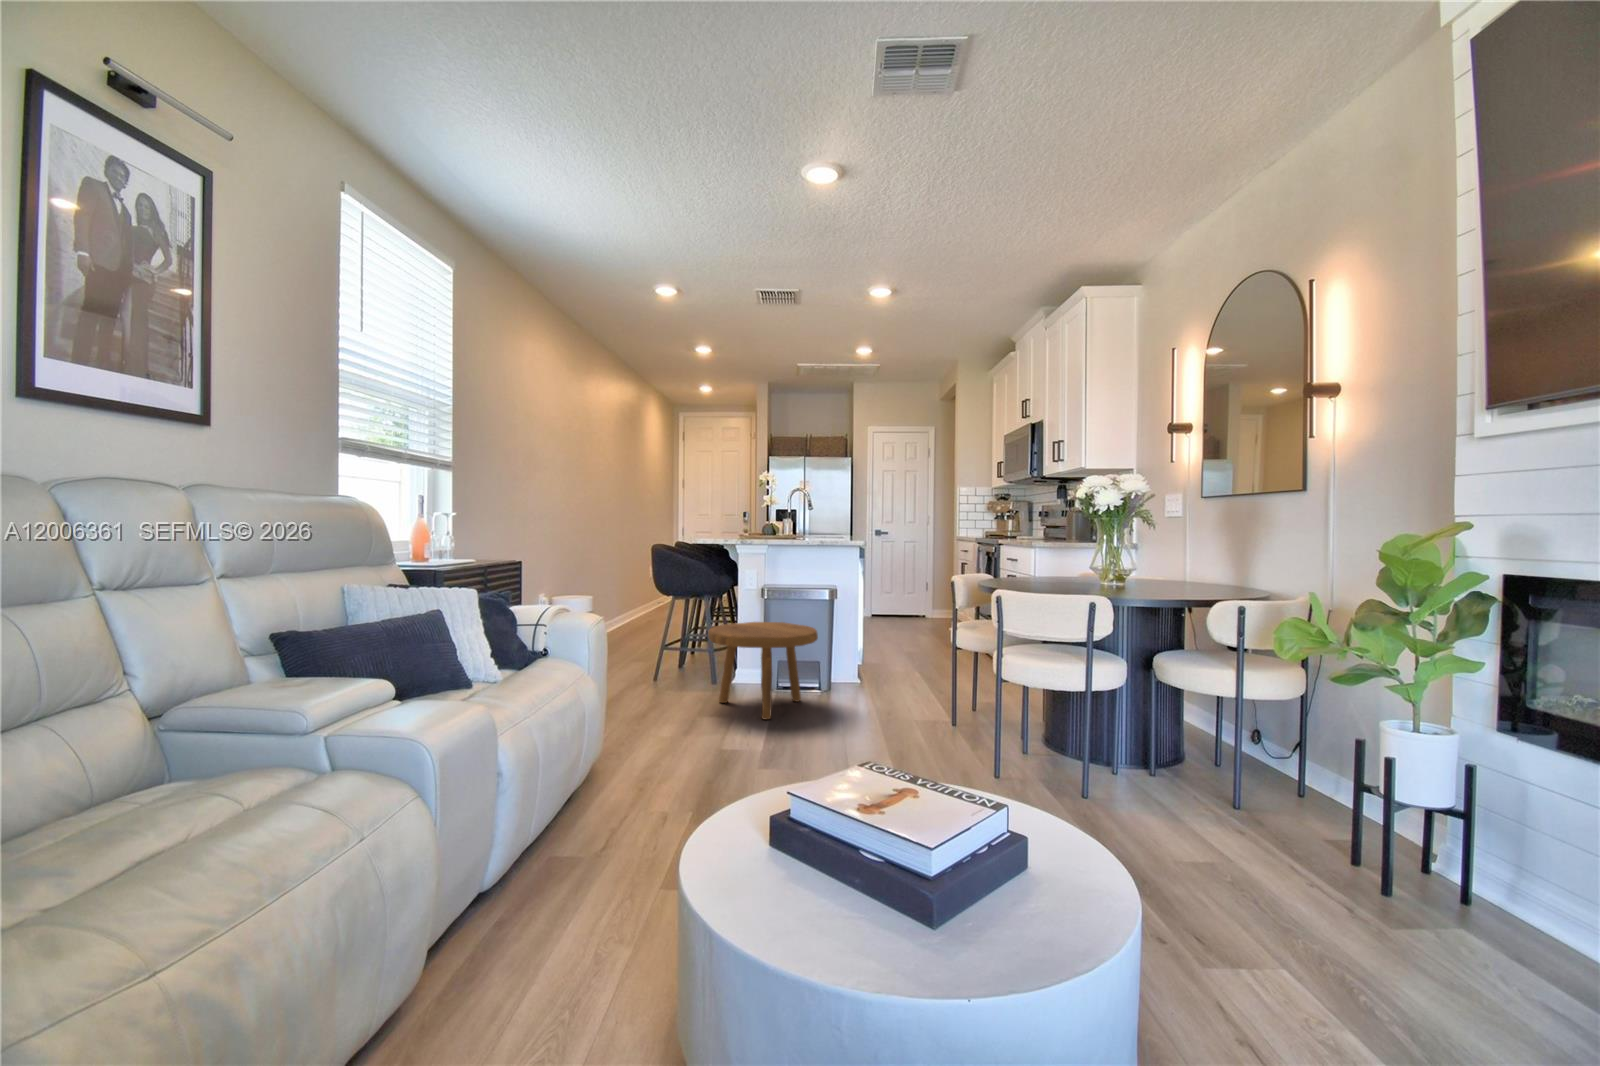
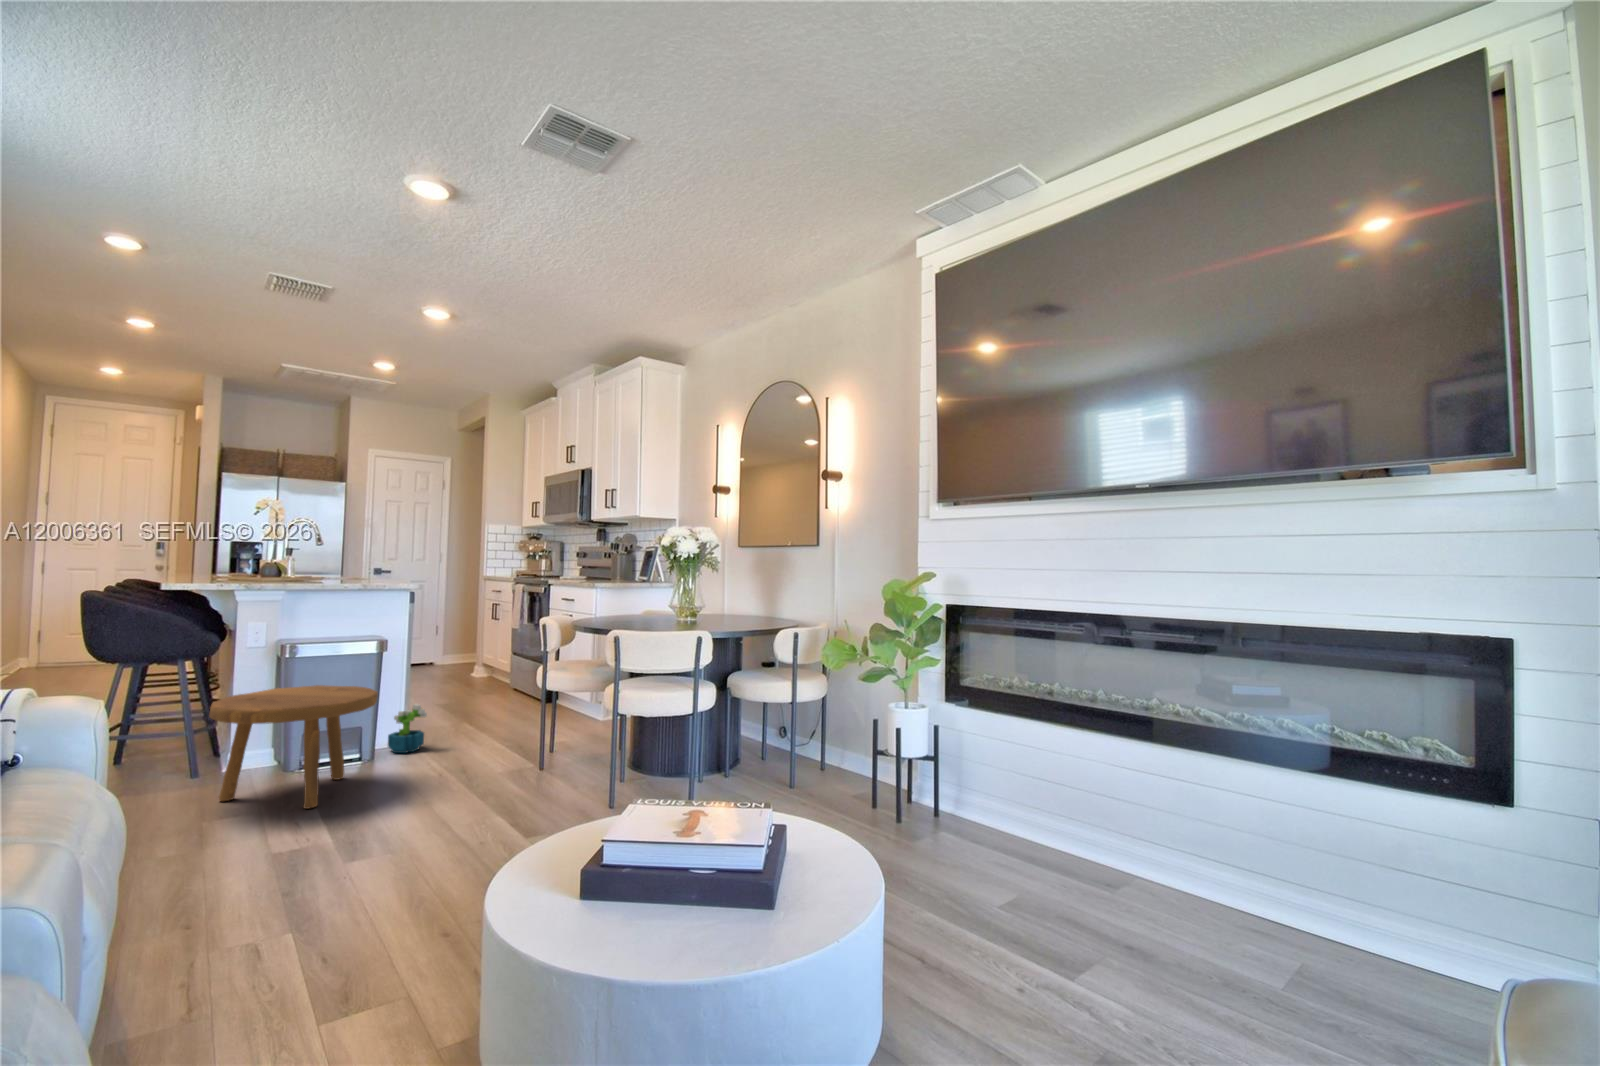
decorative plant: none [842,647,870,690] -> present [388,704,427,753]

